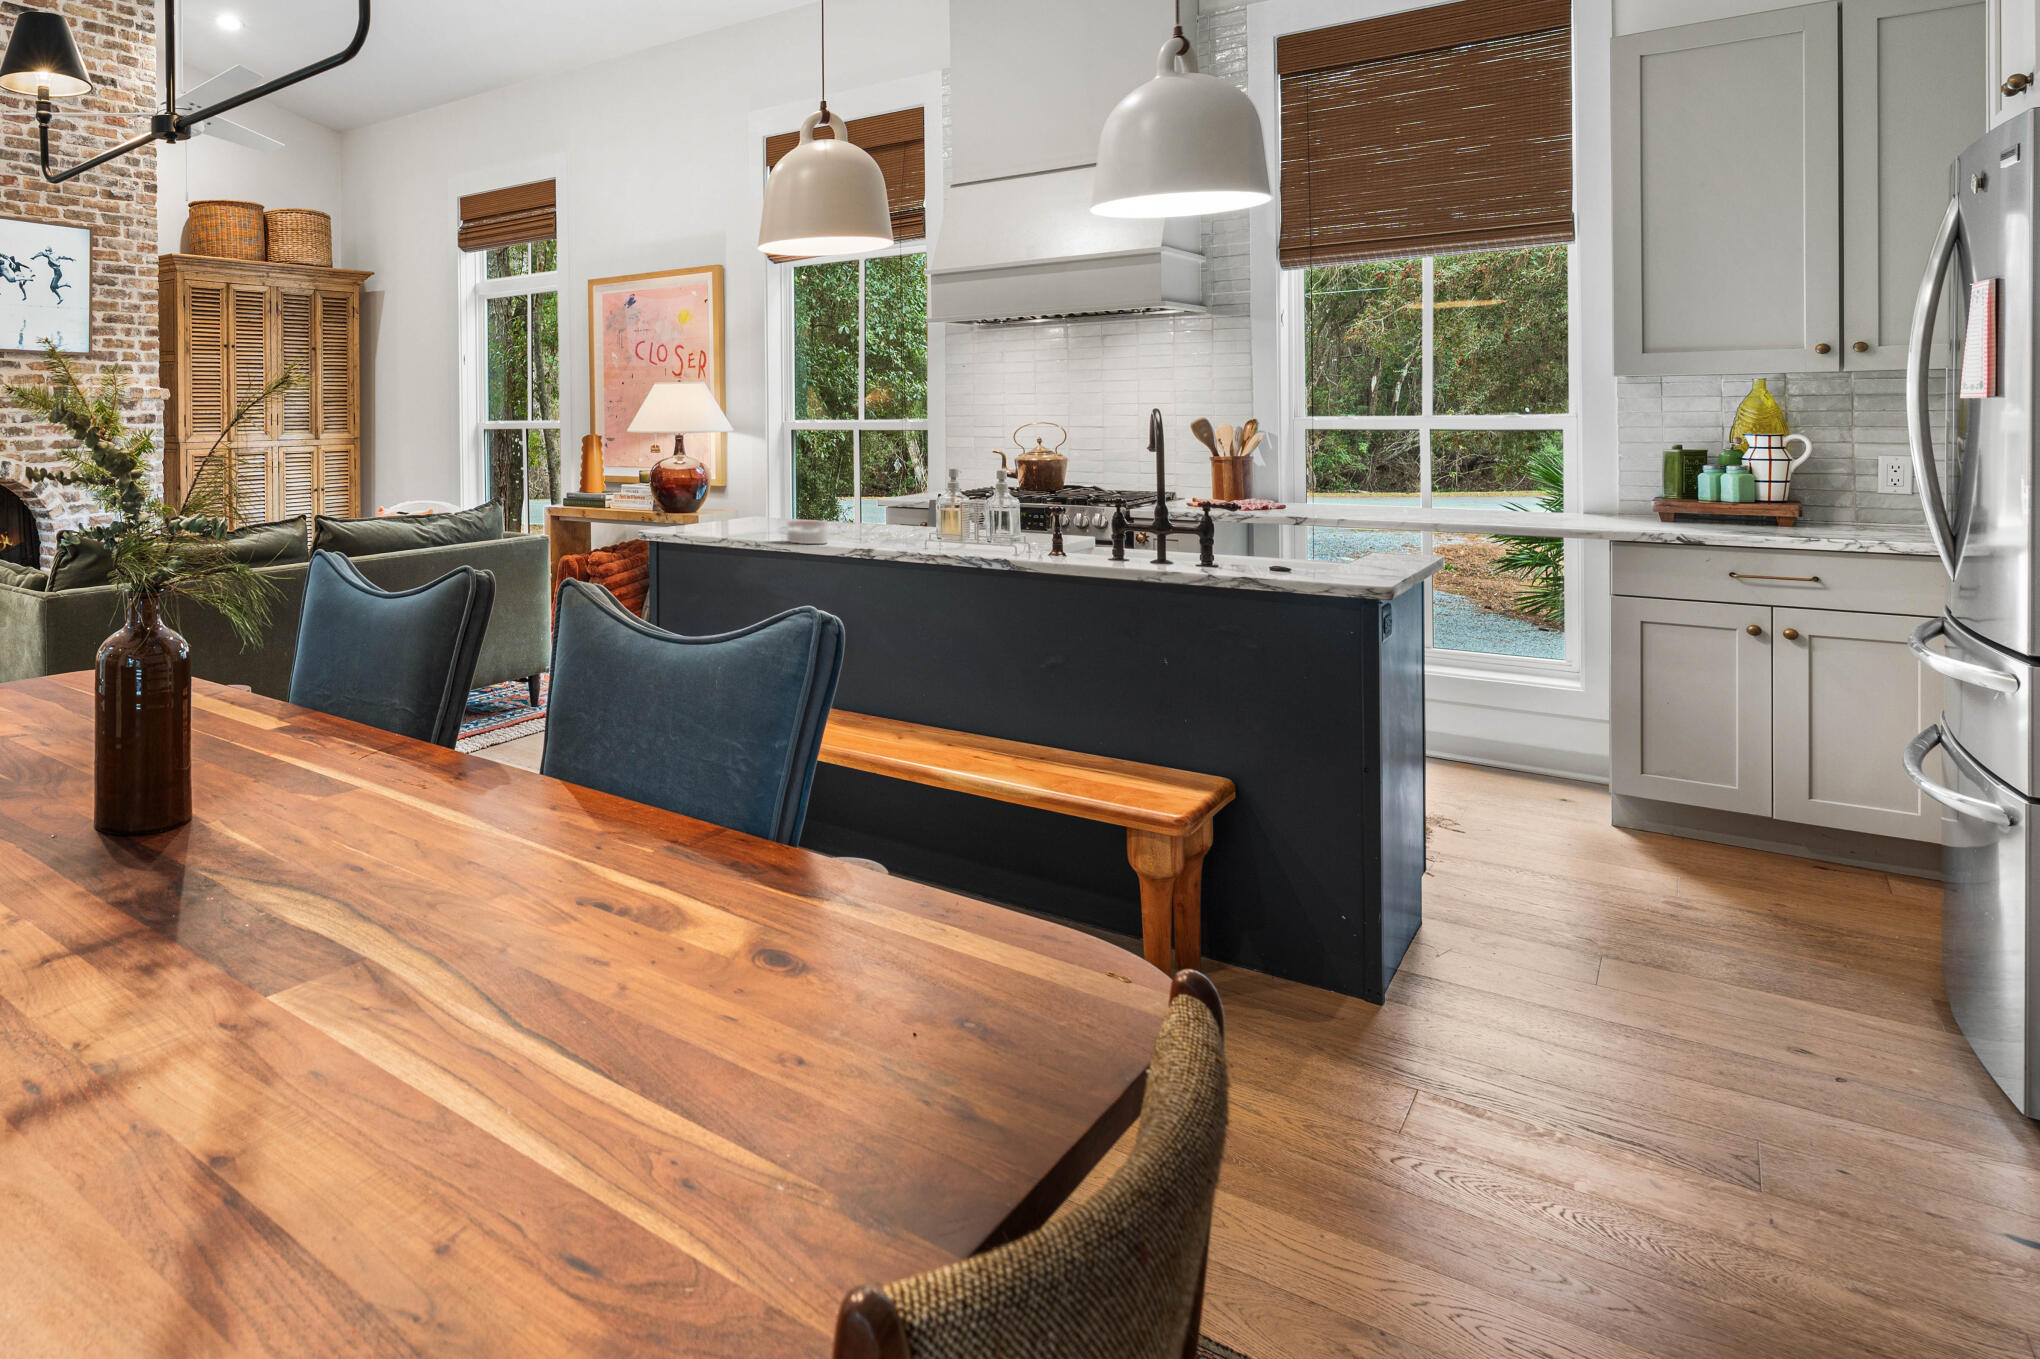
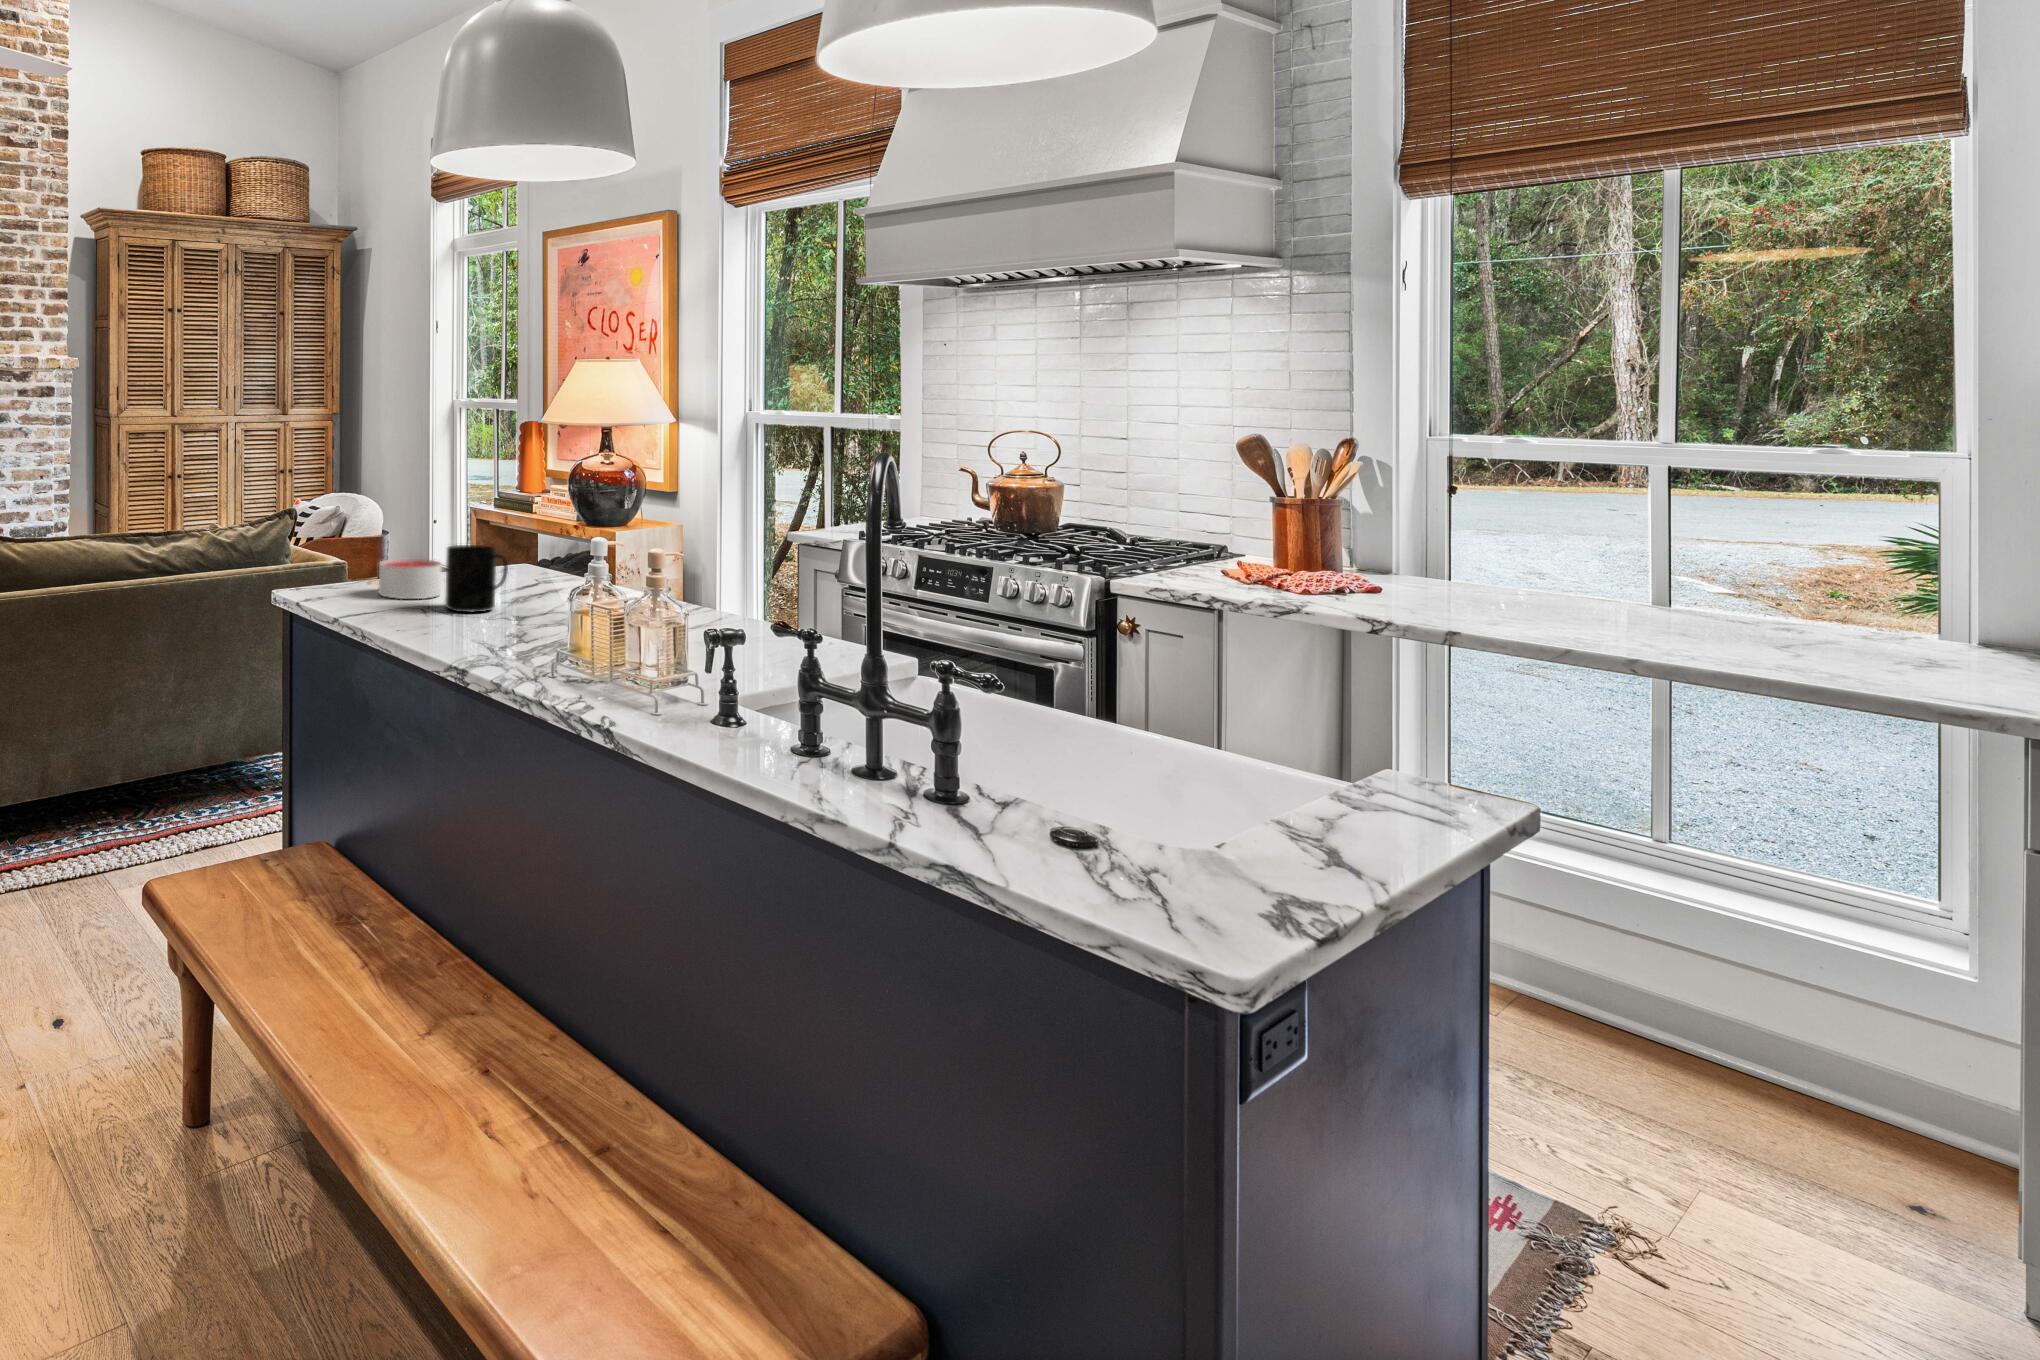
mug: none [853,508,895,548] -> present [445,545,508,612]

